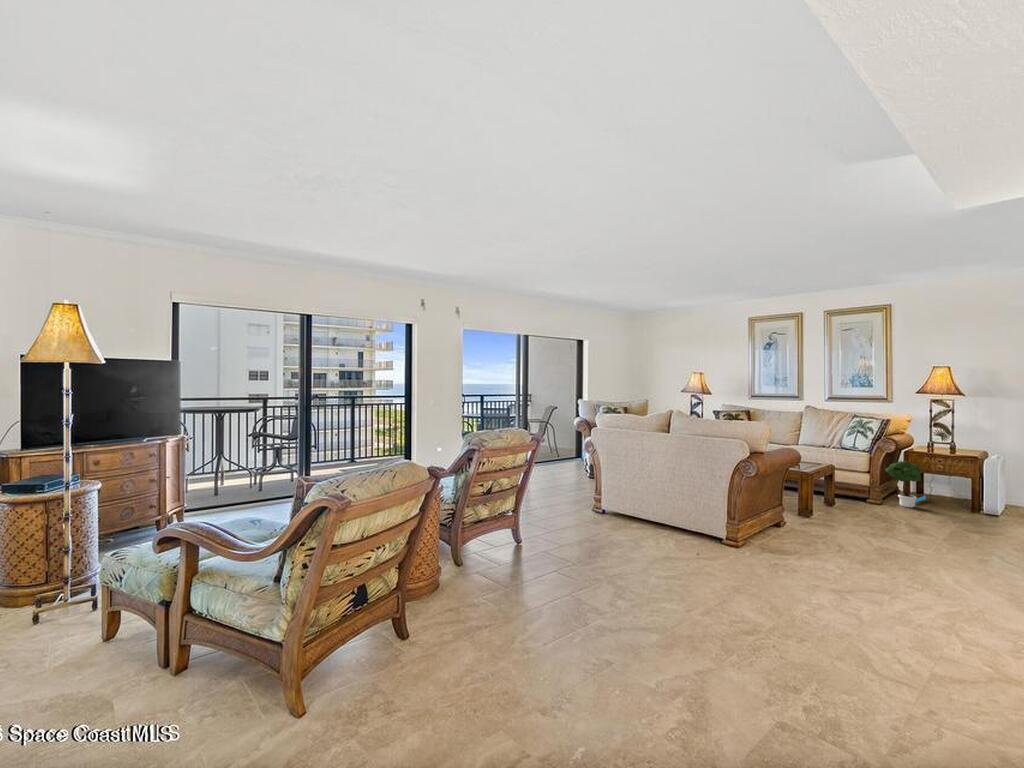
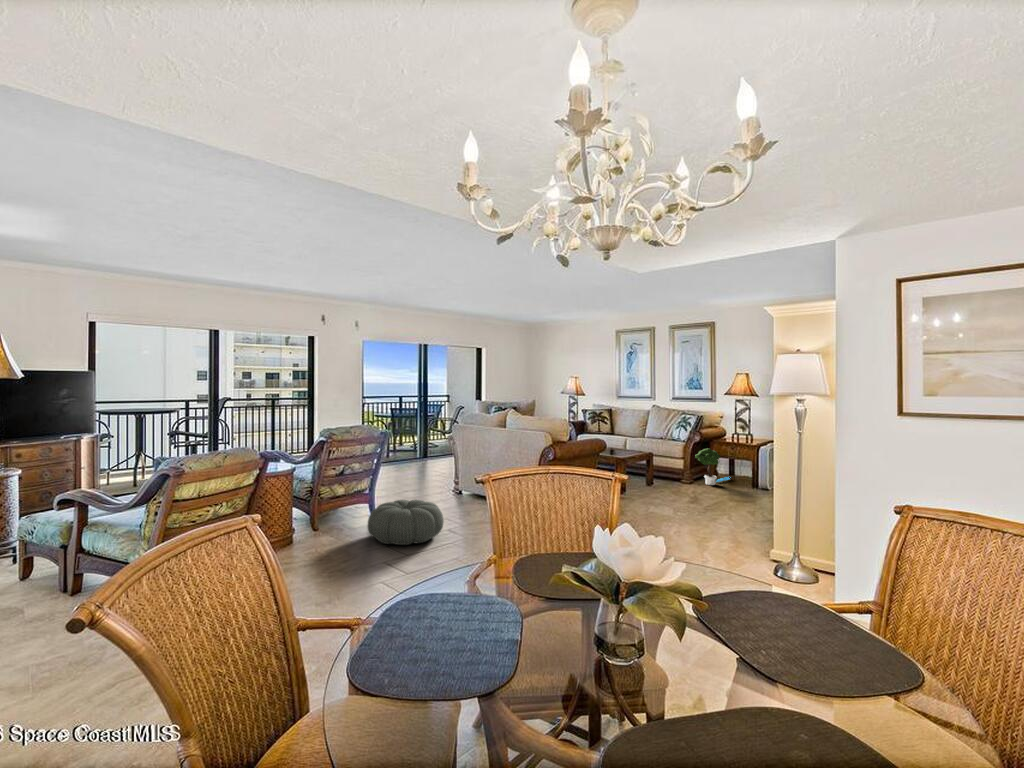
pouf: none [536,528,636,594] -> present [368,500,444,545]

